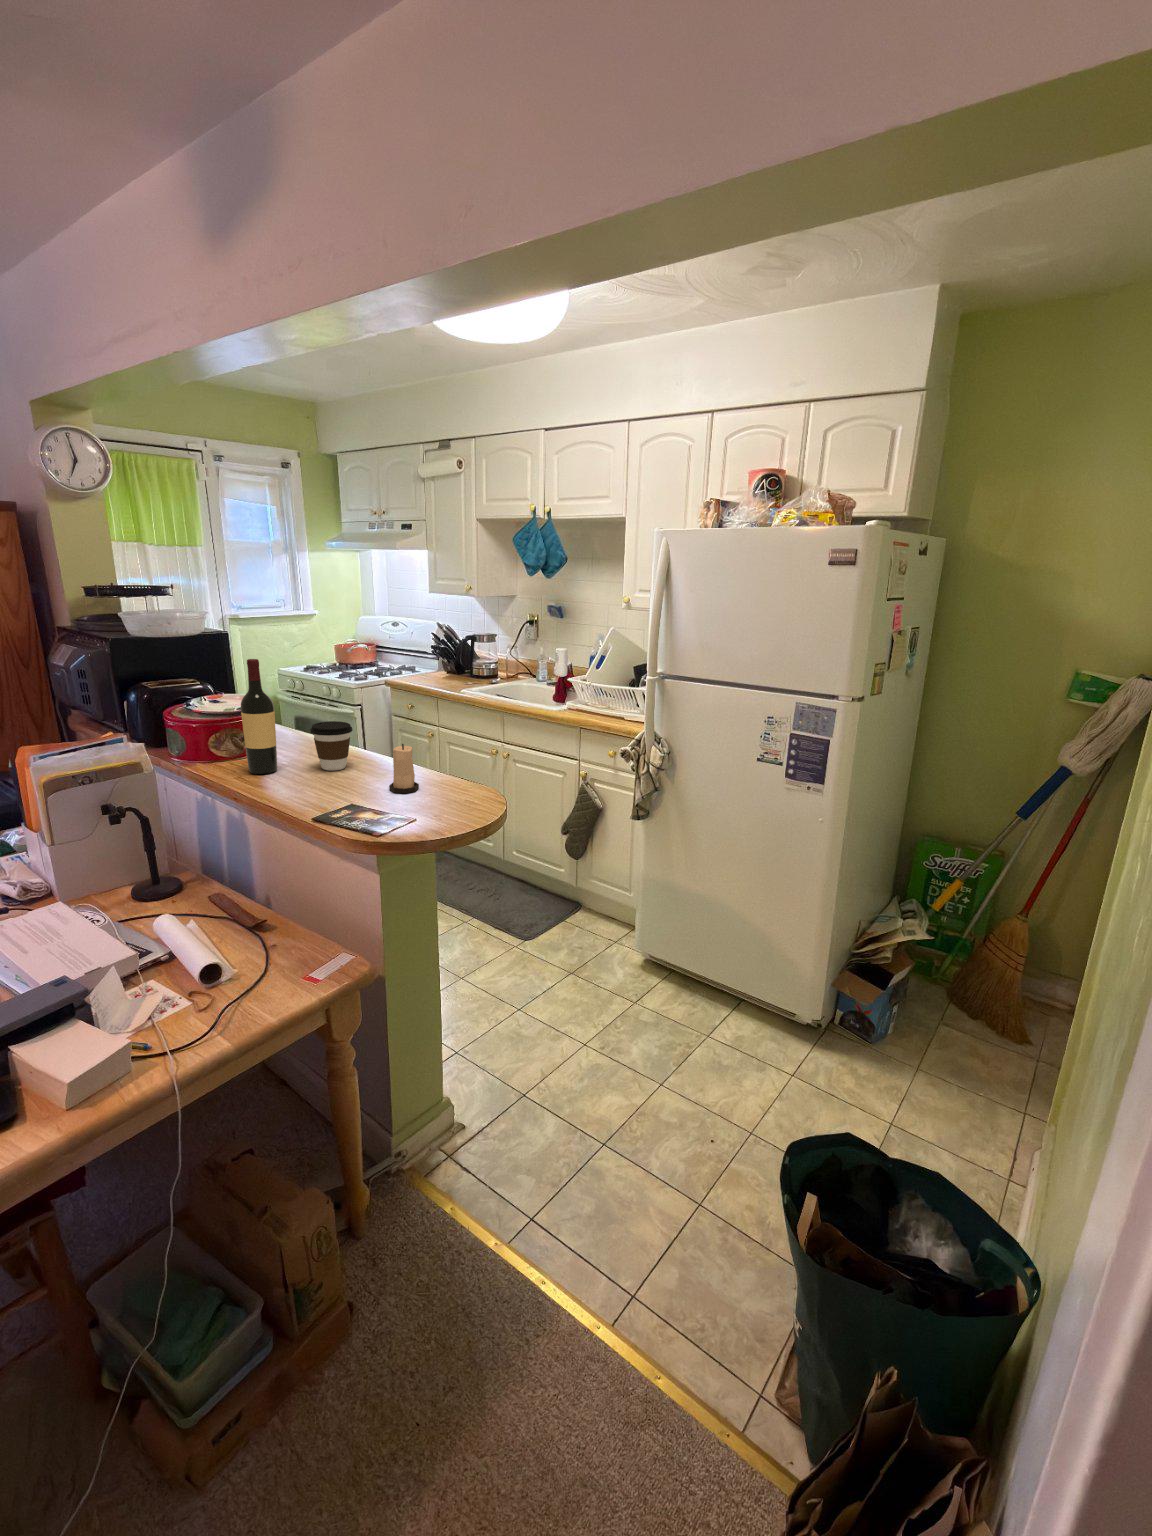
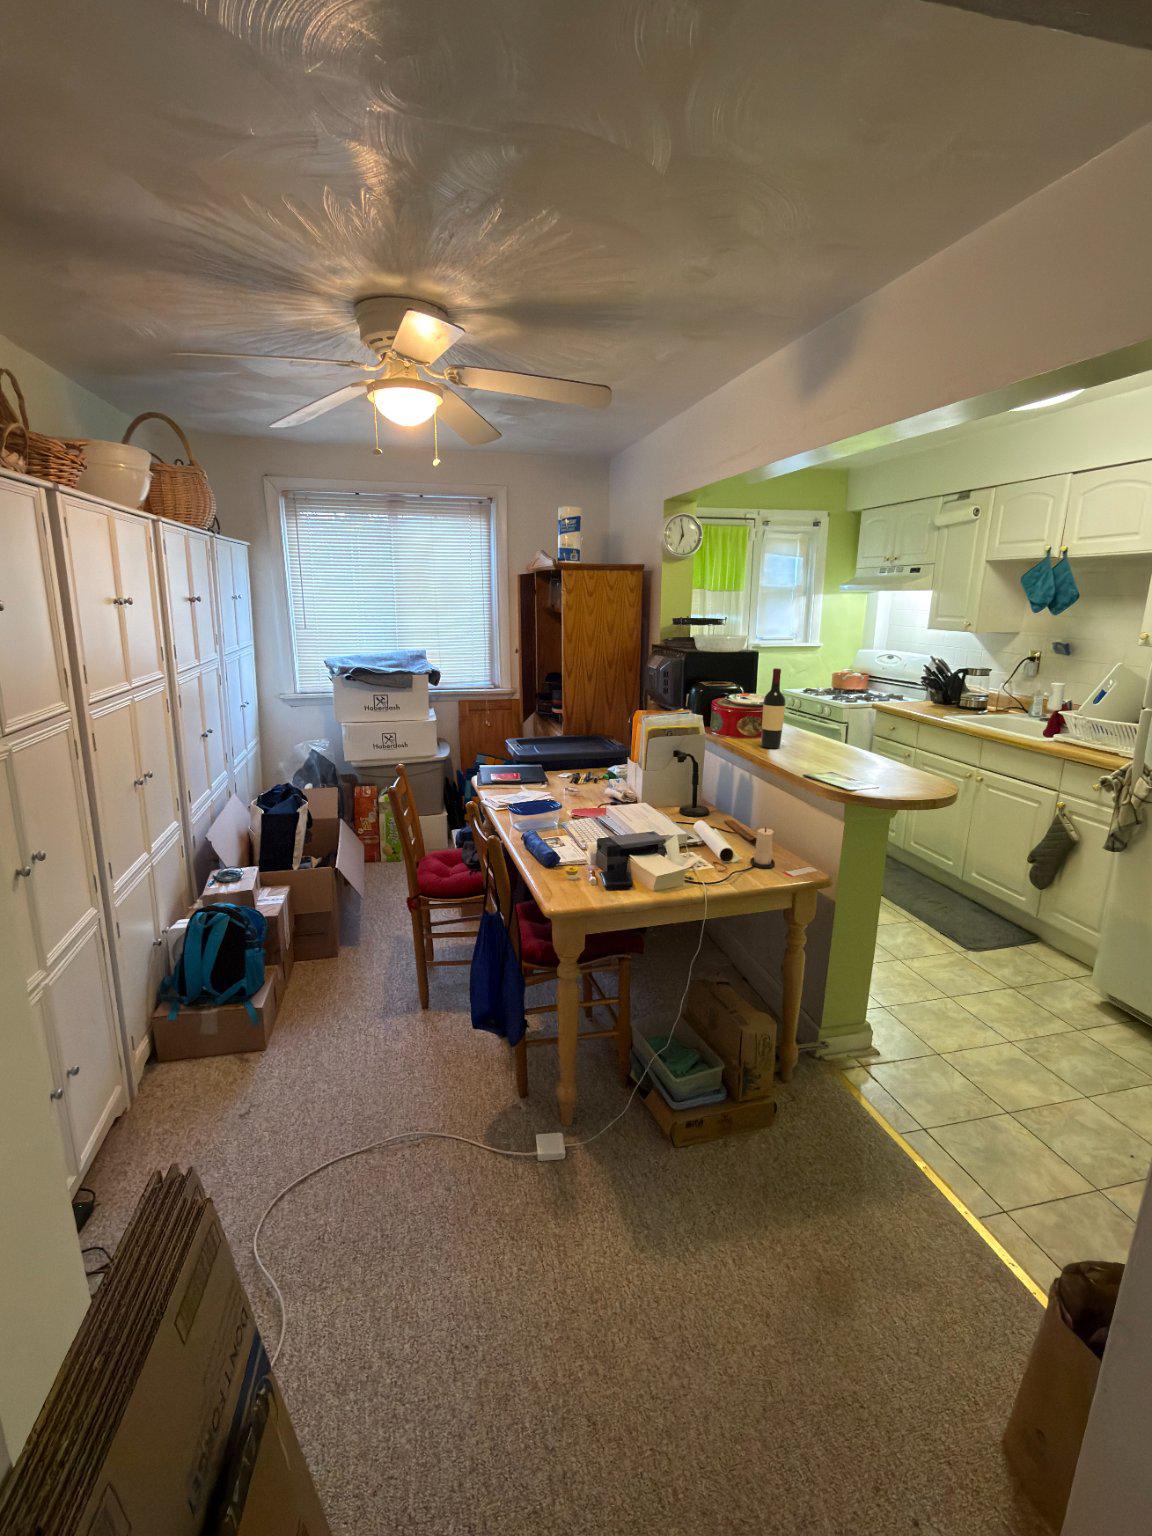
coffee cup: present [310,721,352,771] -> none [807,717,838,753]
candle: present [389,744,419,793] -> present [750,827,775,868]

